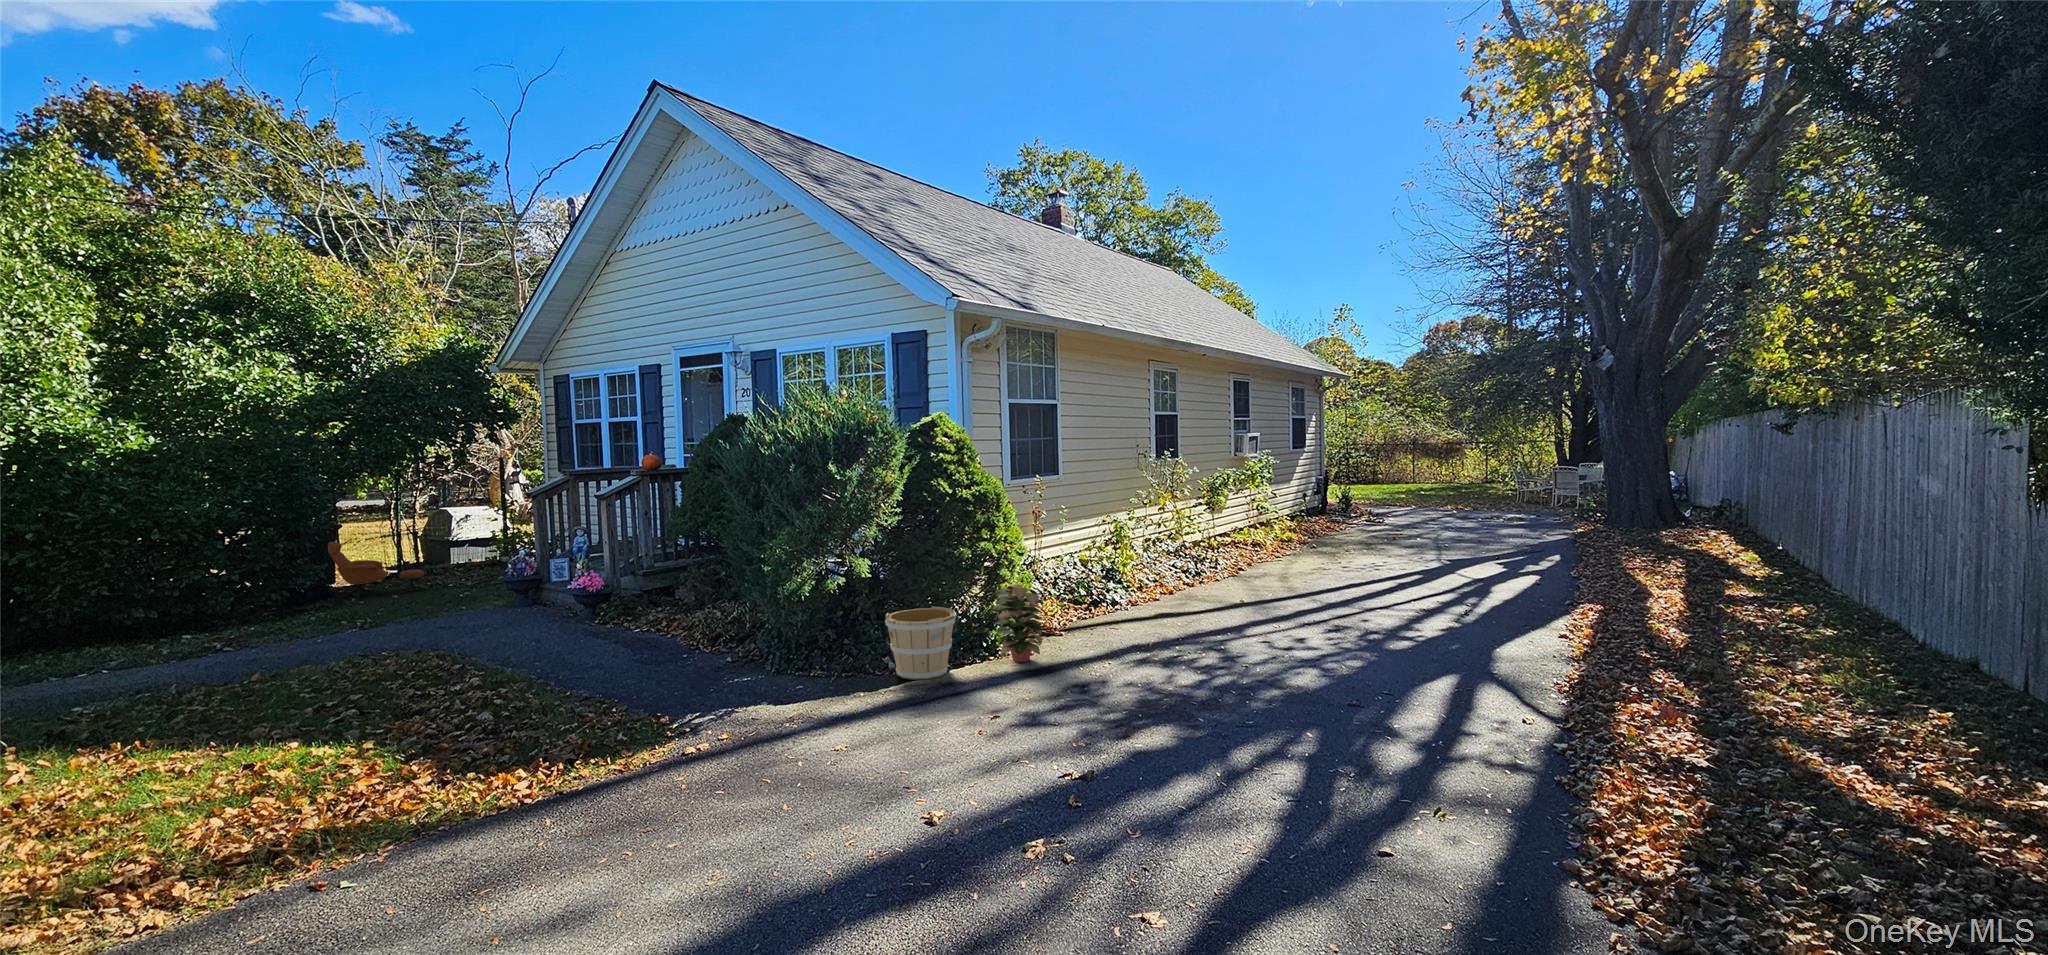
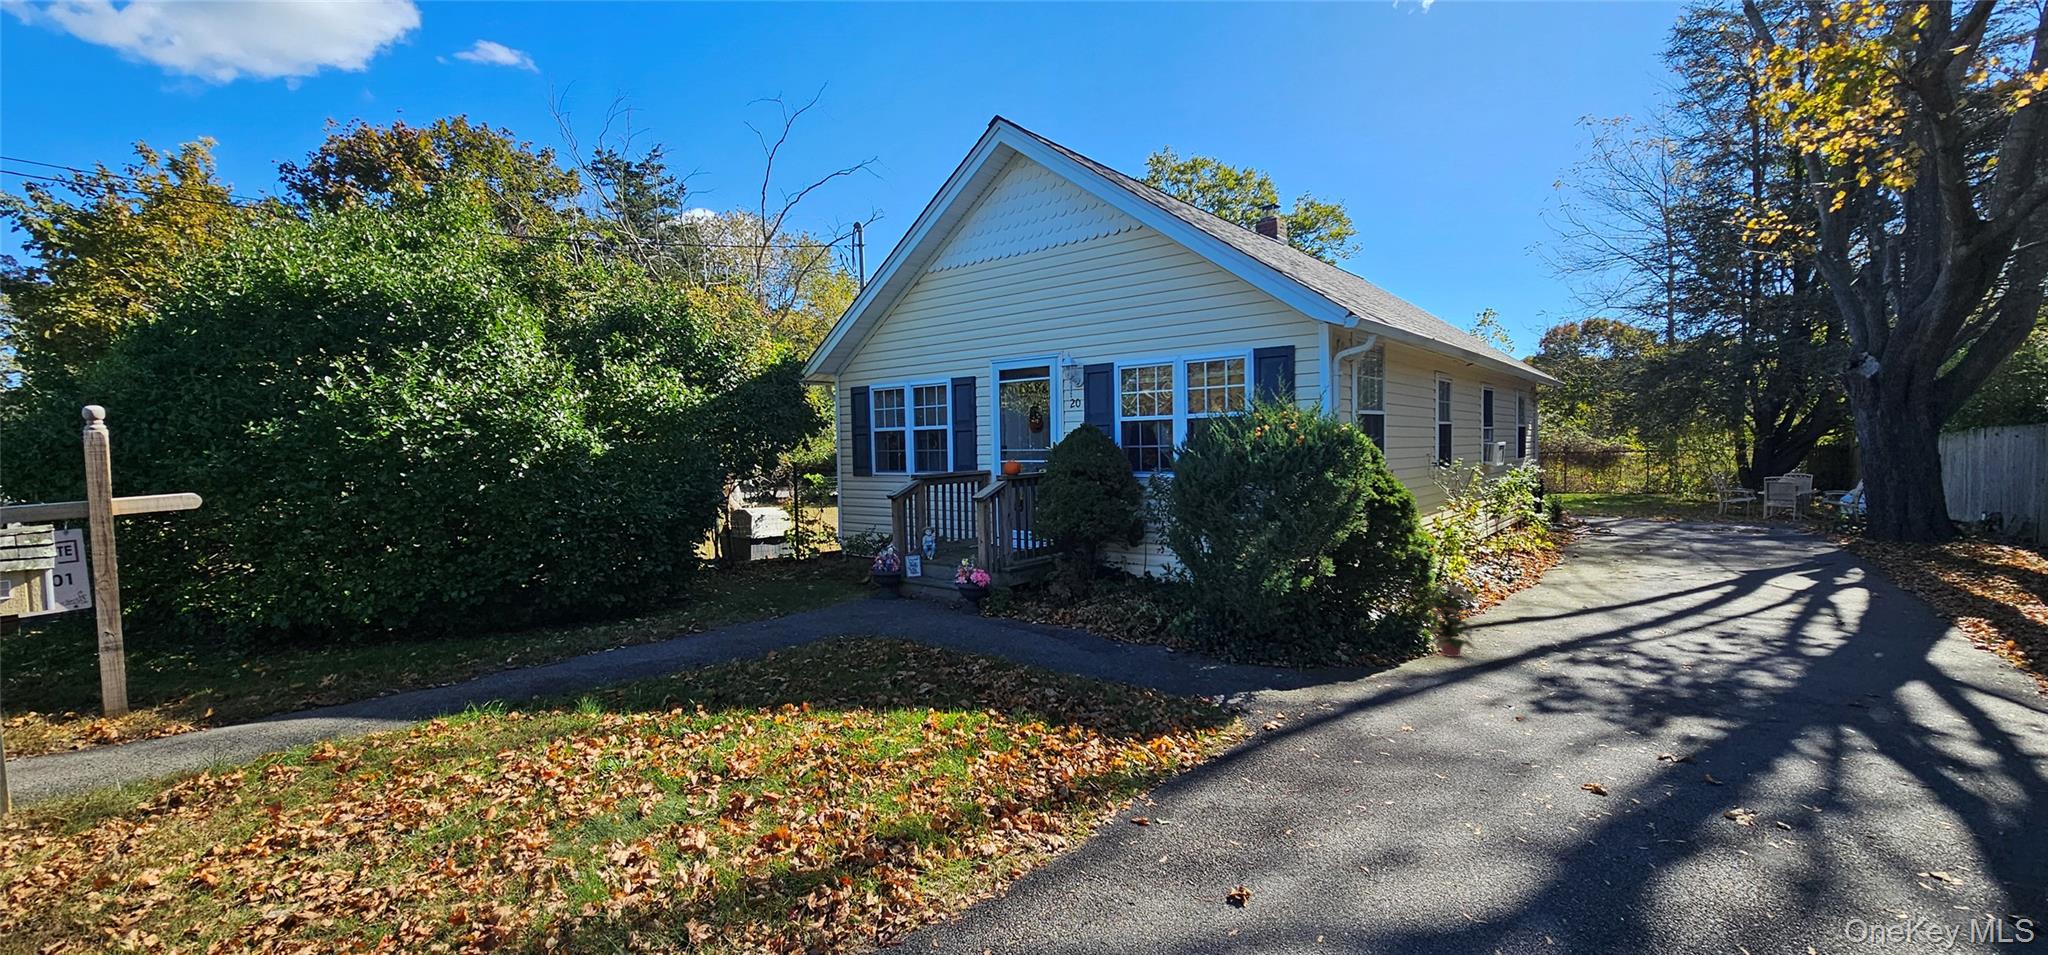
lounge chair: present [328,542,429,599] -> none [699,530,772,583]
wooden bucket: present [885,607,956,680] -> none [1334,600,1405,664]

